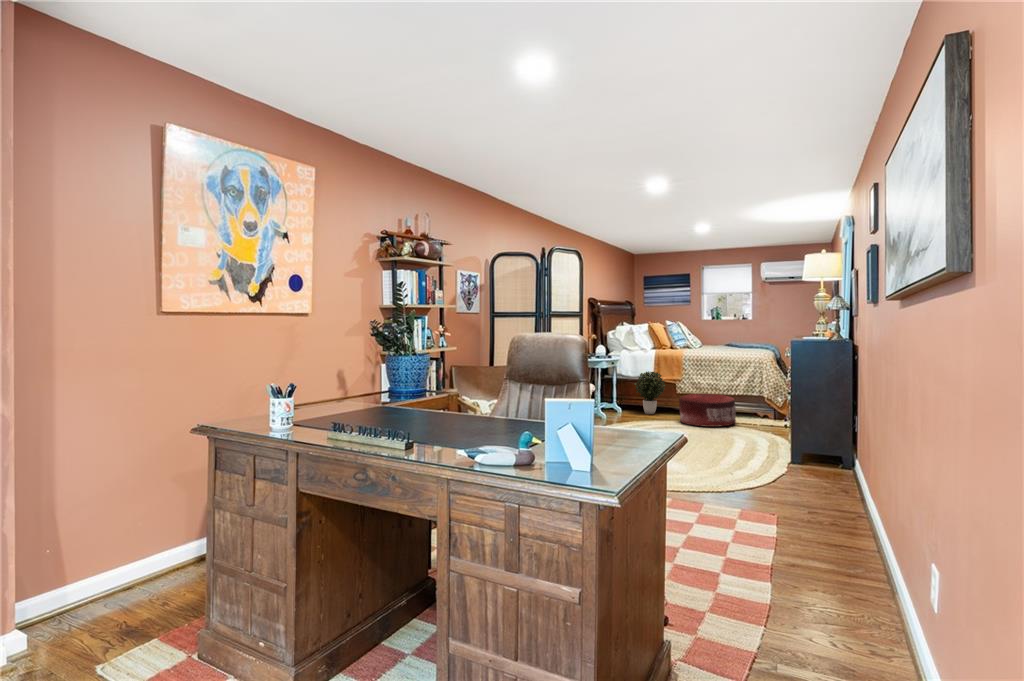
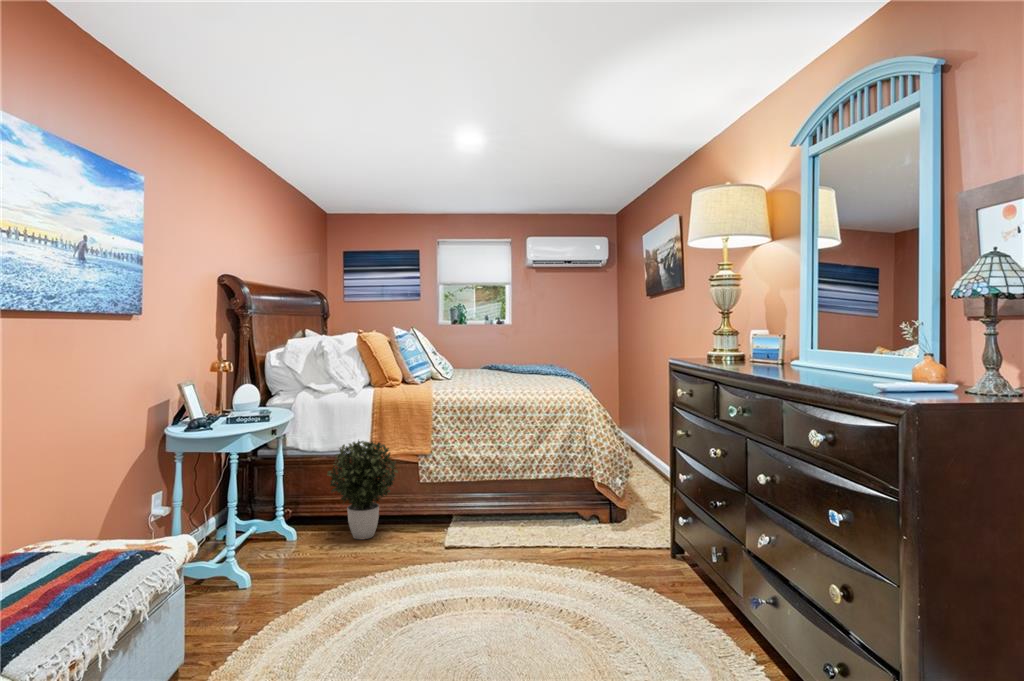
pouf: present [679,394,736,427] -> none [435,485,558,582]

